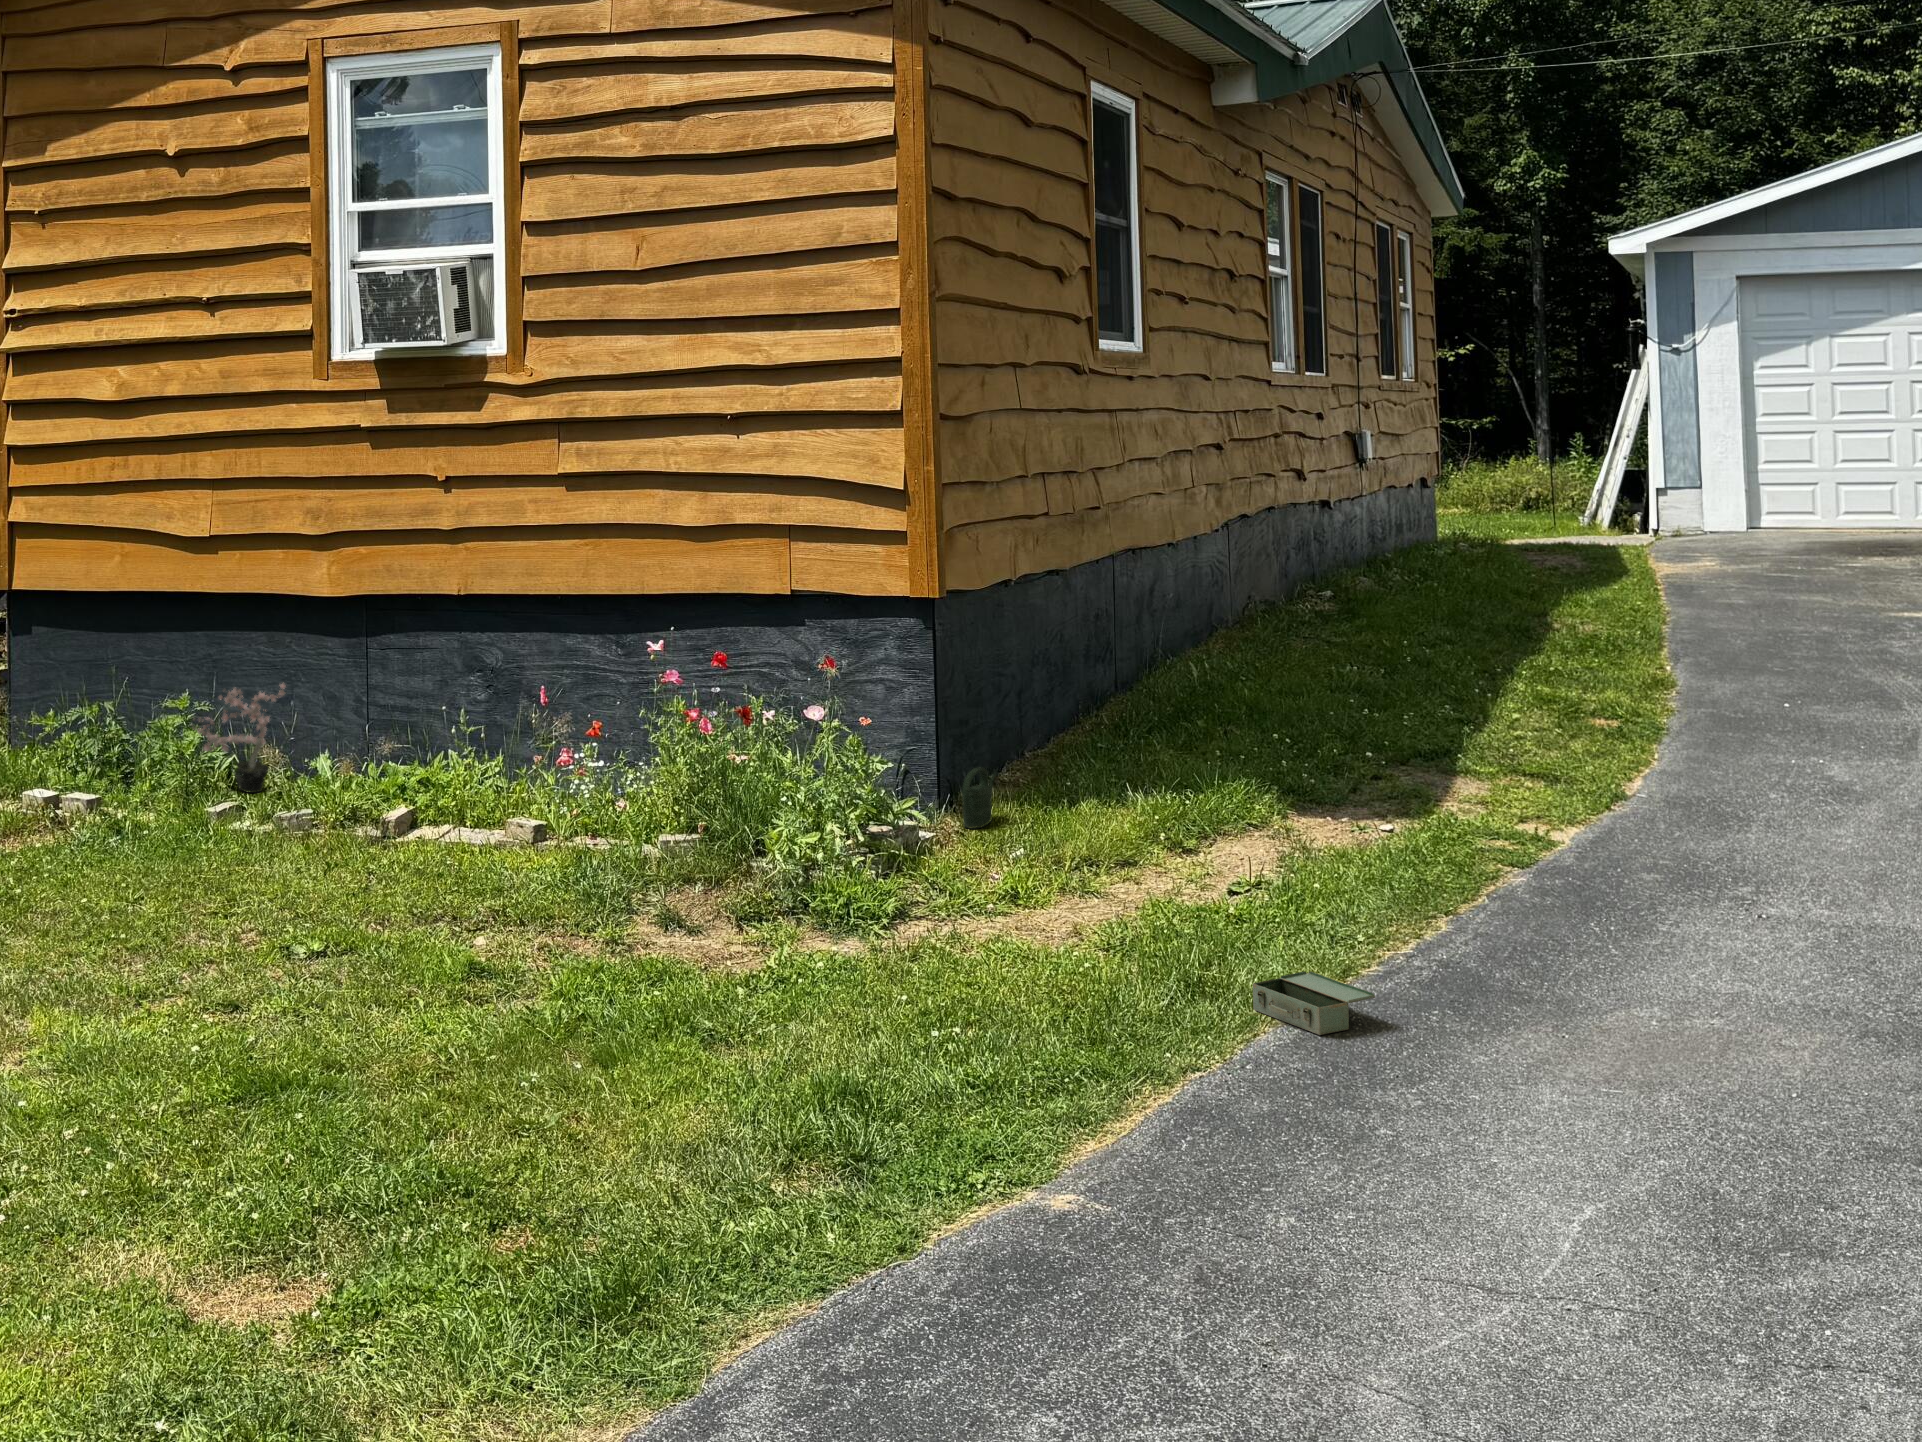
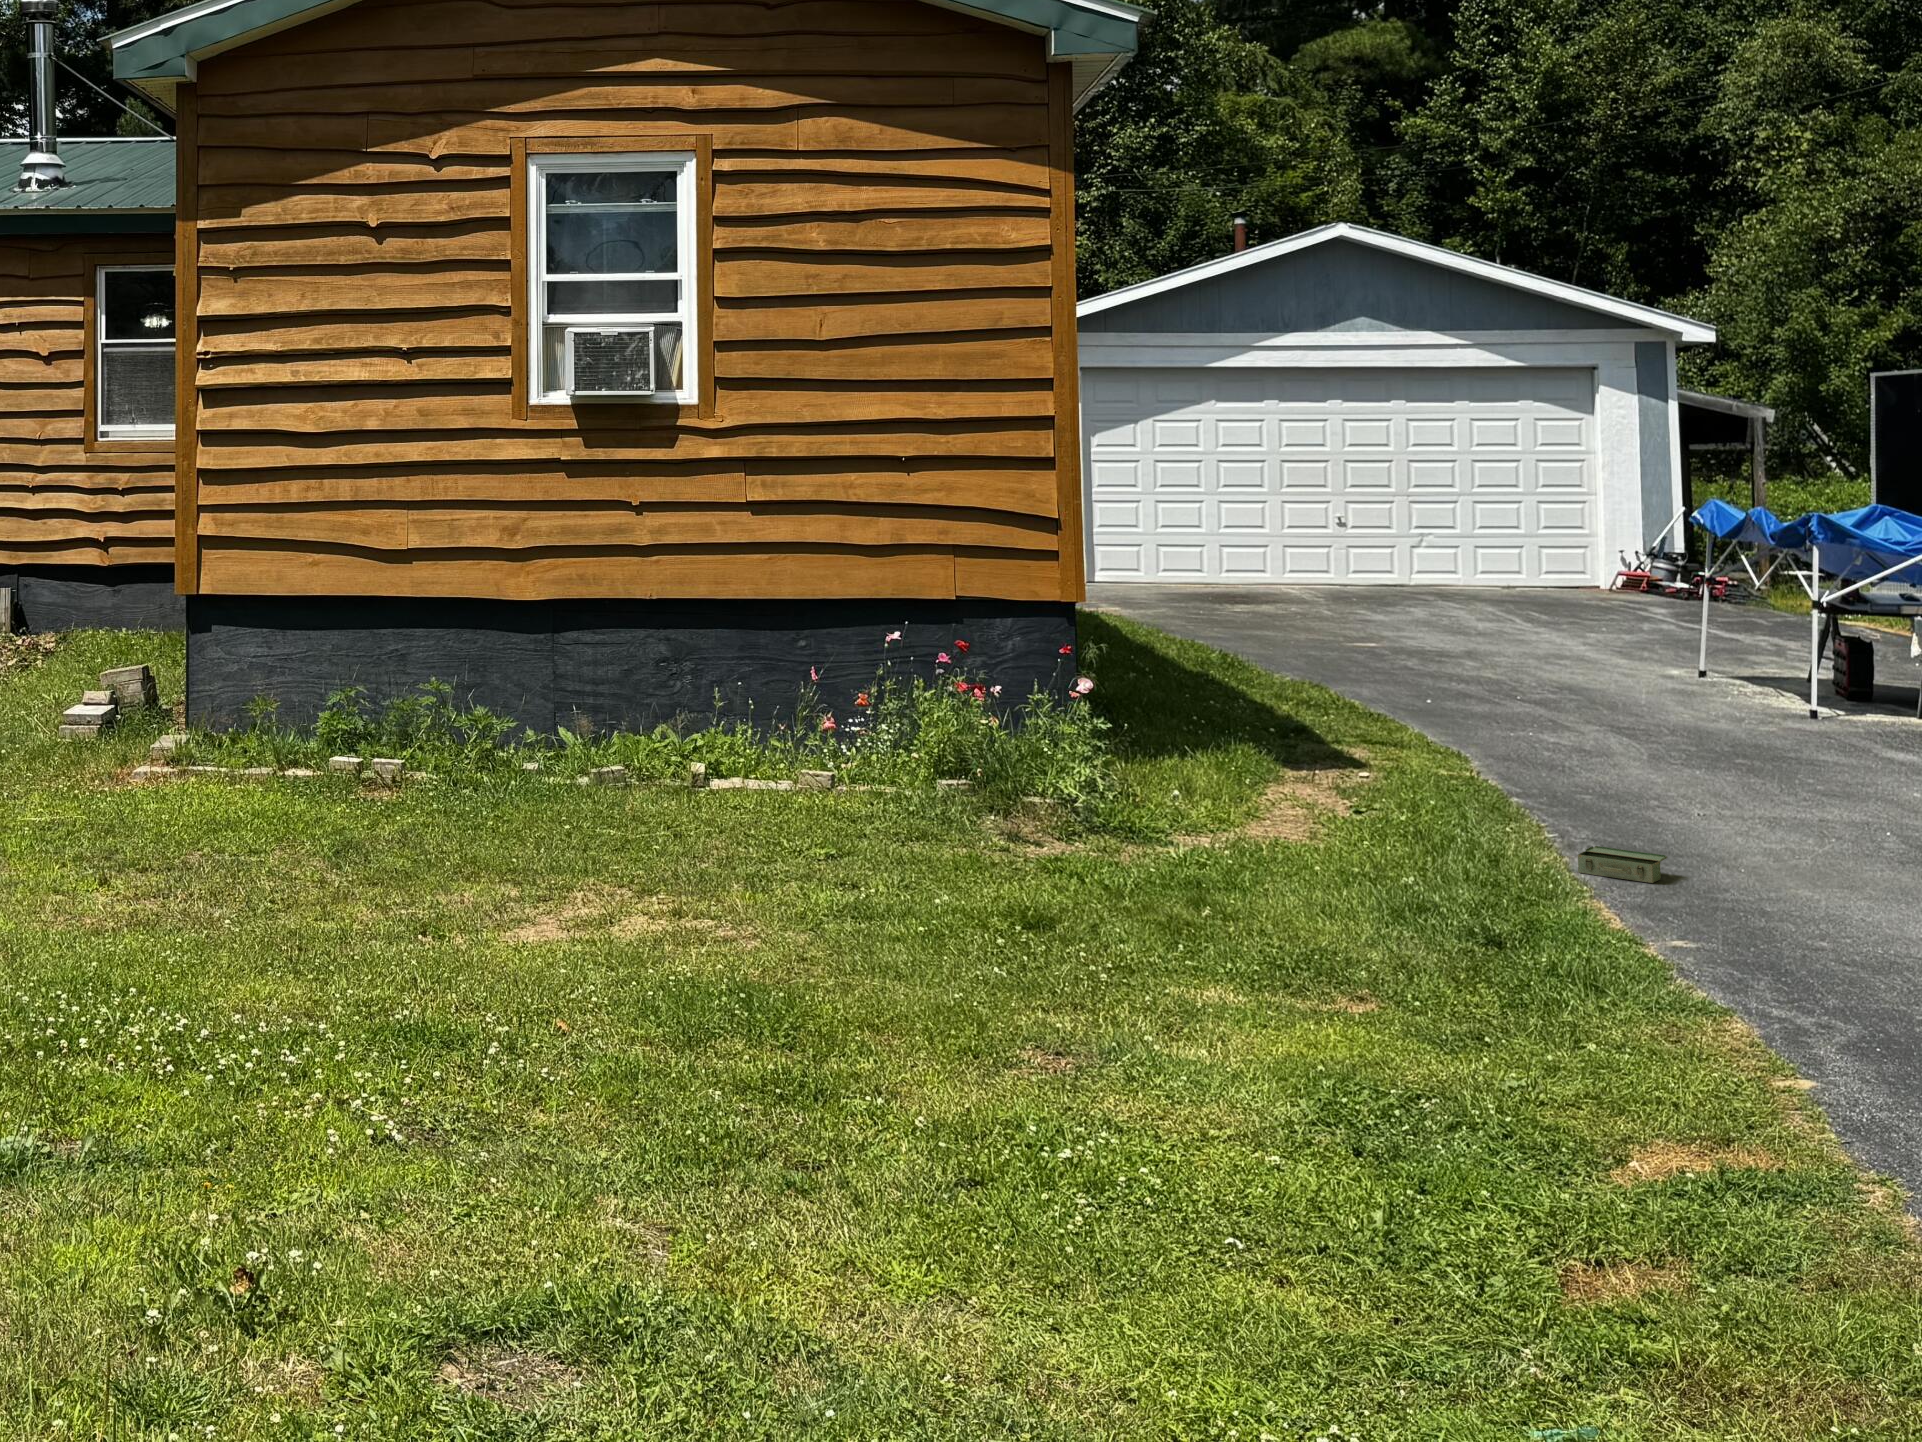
potted plant: present [194,684,285,793] -> none [402,679,492,776]
watering can: present [962,767,995,829] -> none [1088,731,1110,778]

